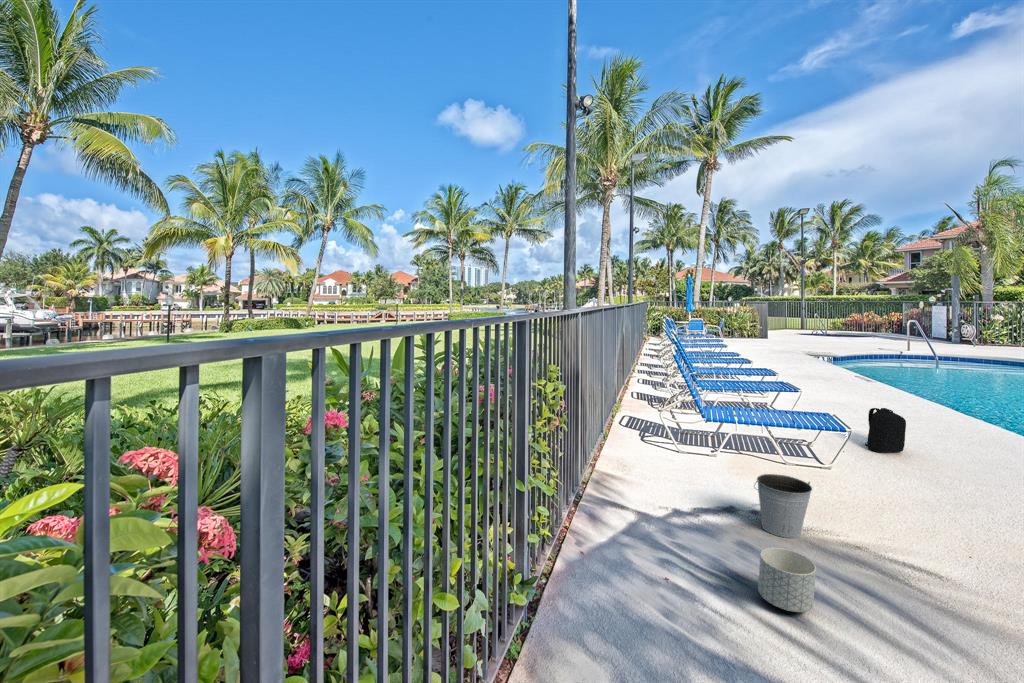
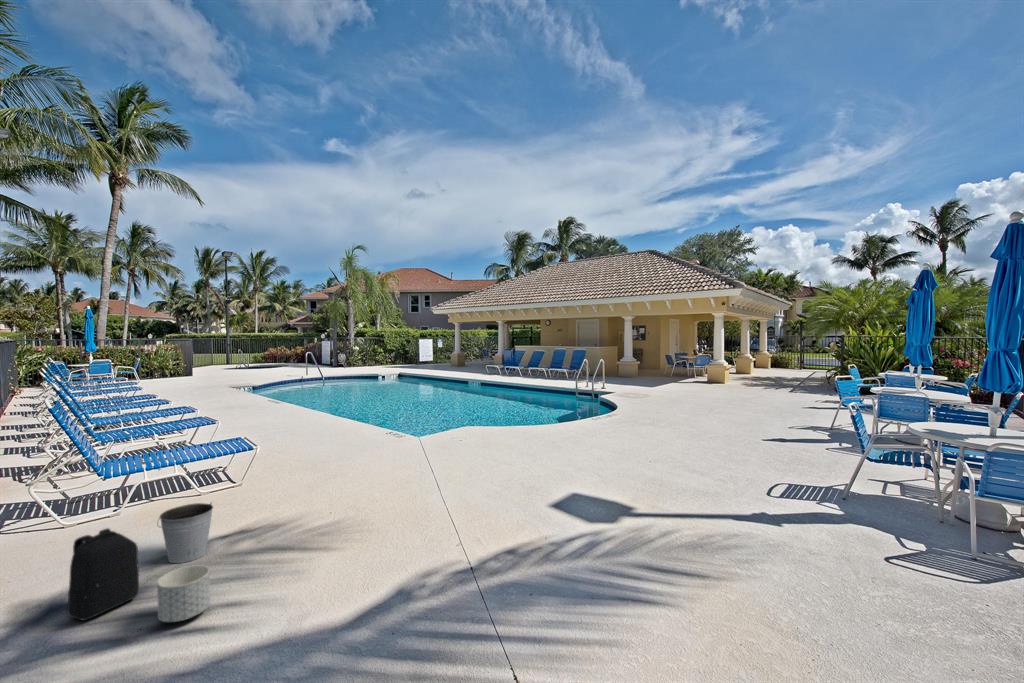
backpack: present [865,408,906,452] -> present [67,528,139,621]

